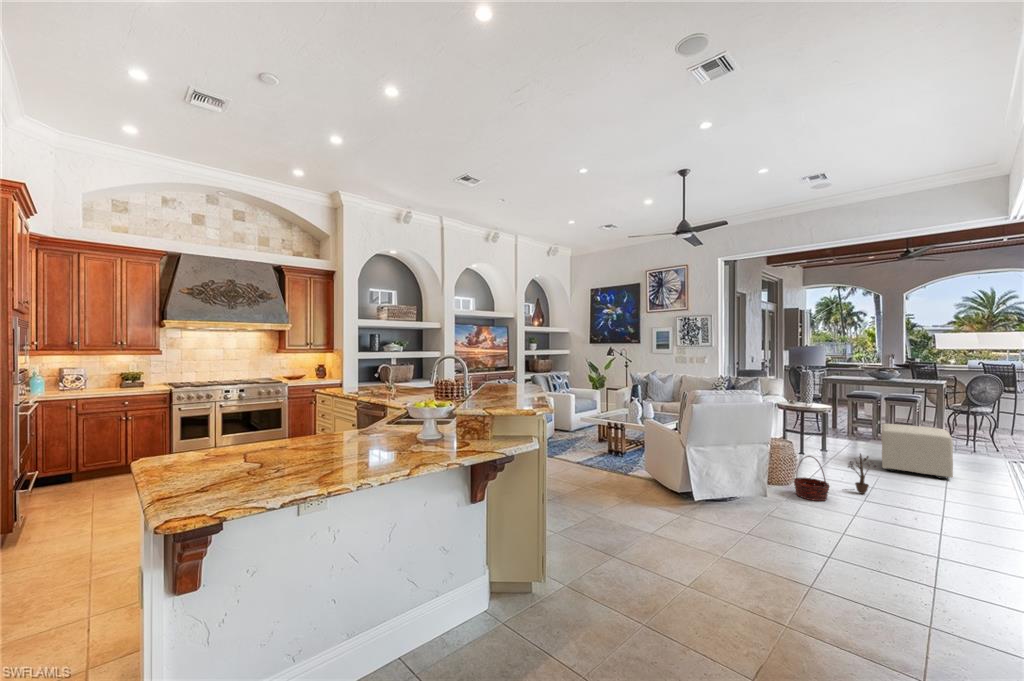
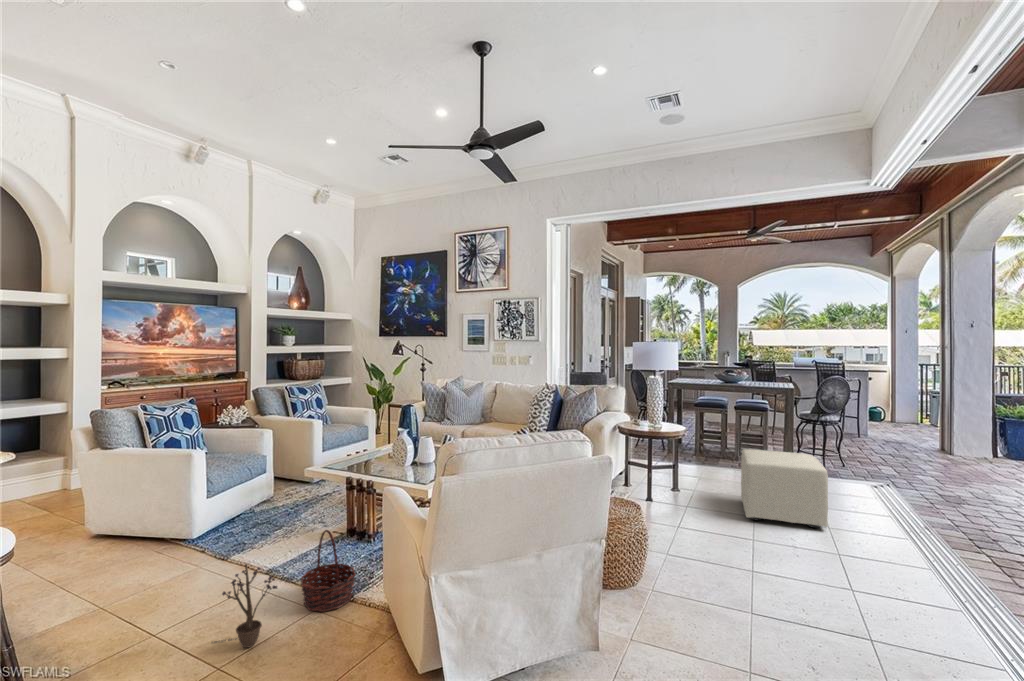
decorative plant: present [845,454,876,494] -> present [212,564,277,648]
basket: present [794,456,830,501] -> present [301,530,356,612]

